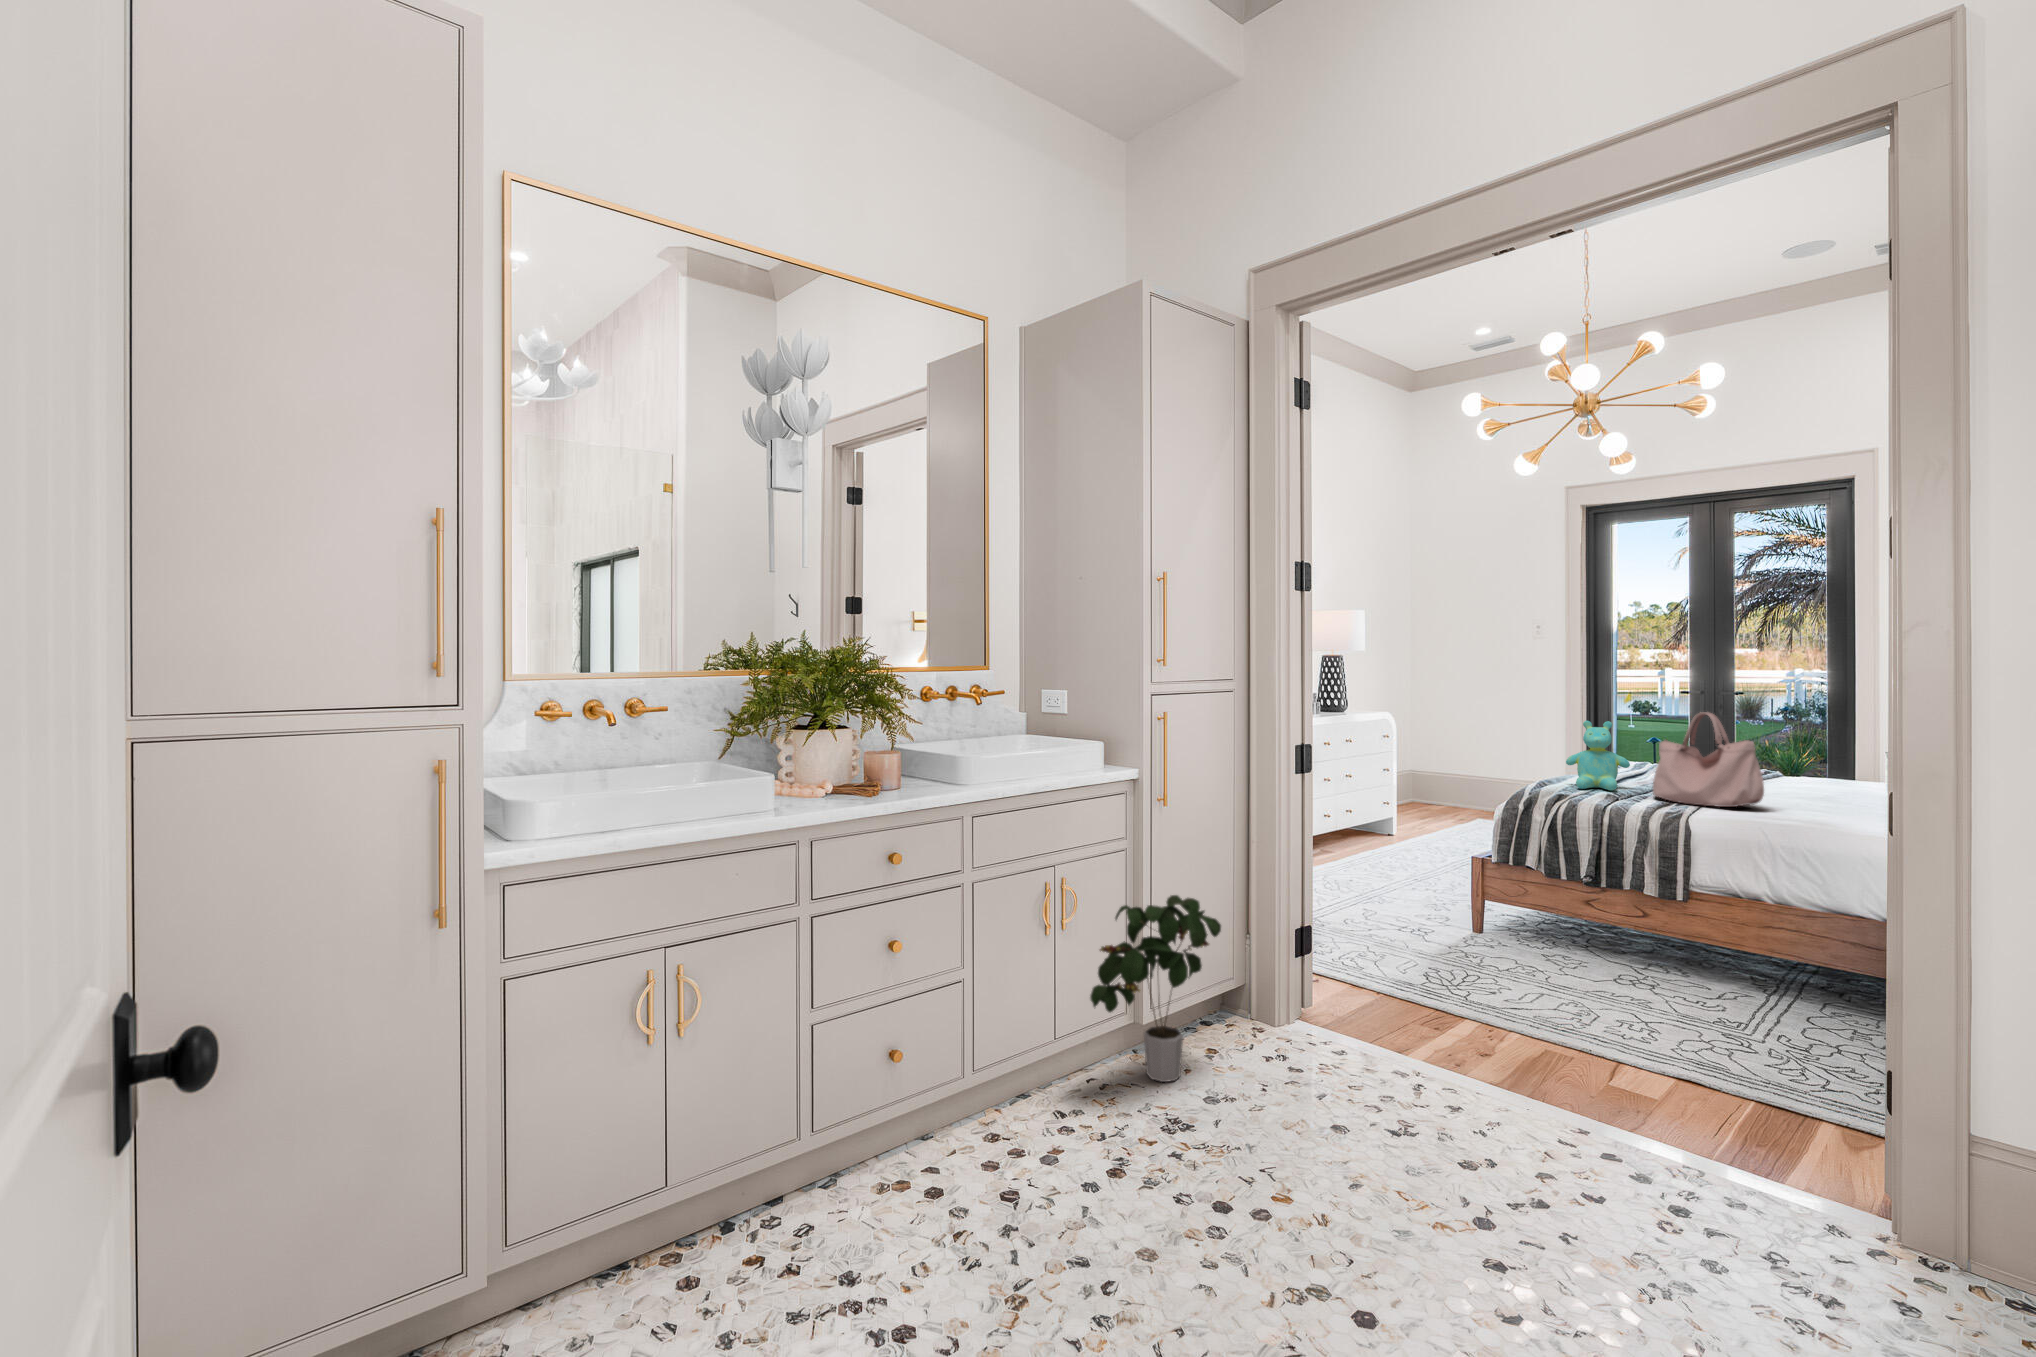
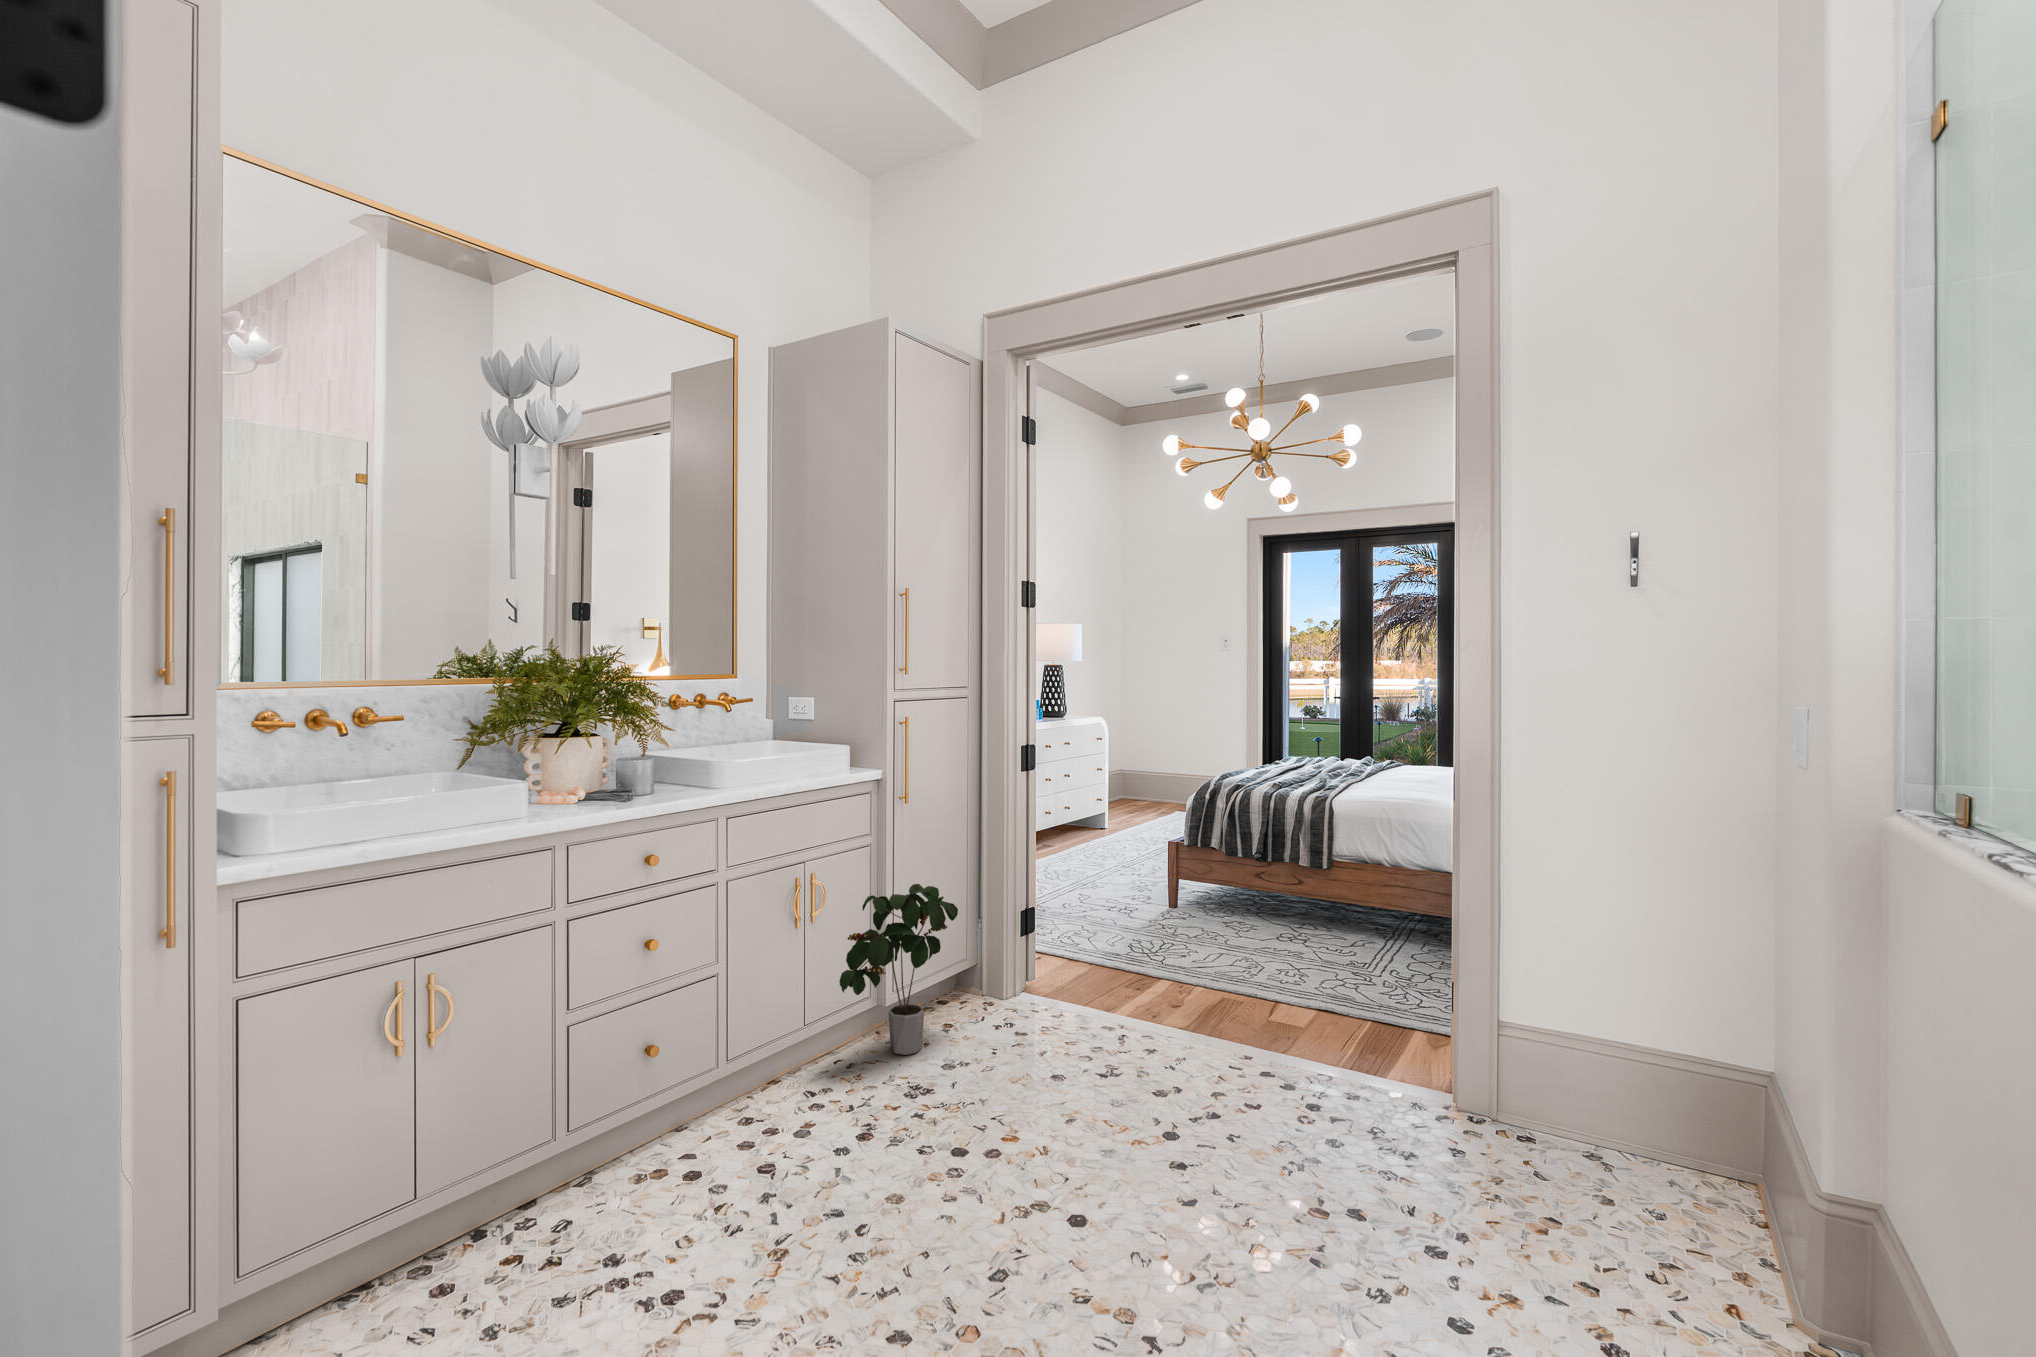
handbag: present [1653,712,1764,807] -> none [1307,713,1385,790]
teddy bear: present [1566,721,1630,790] -> none [1243,722,1291,780]

